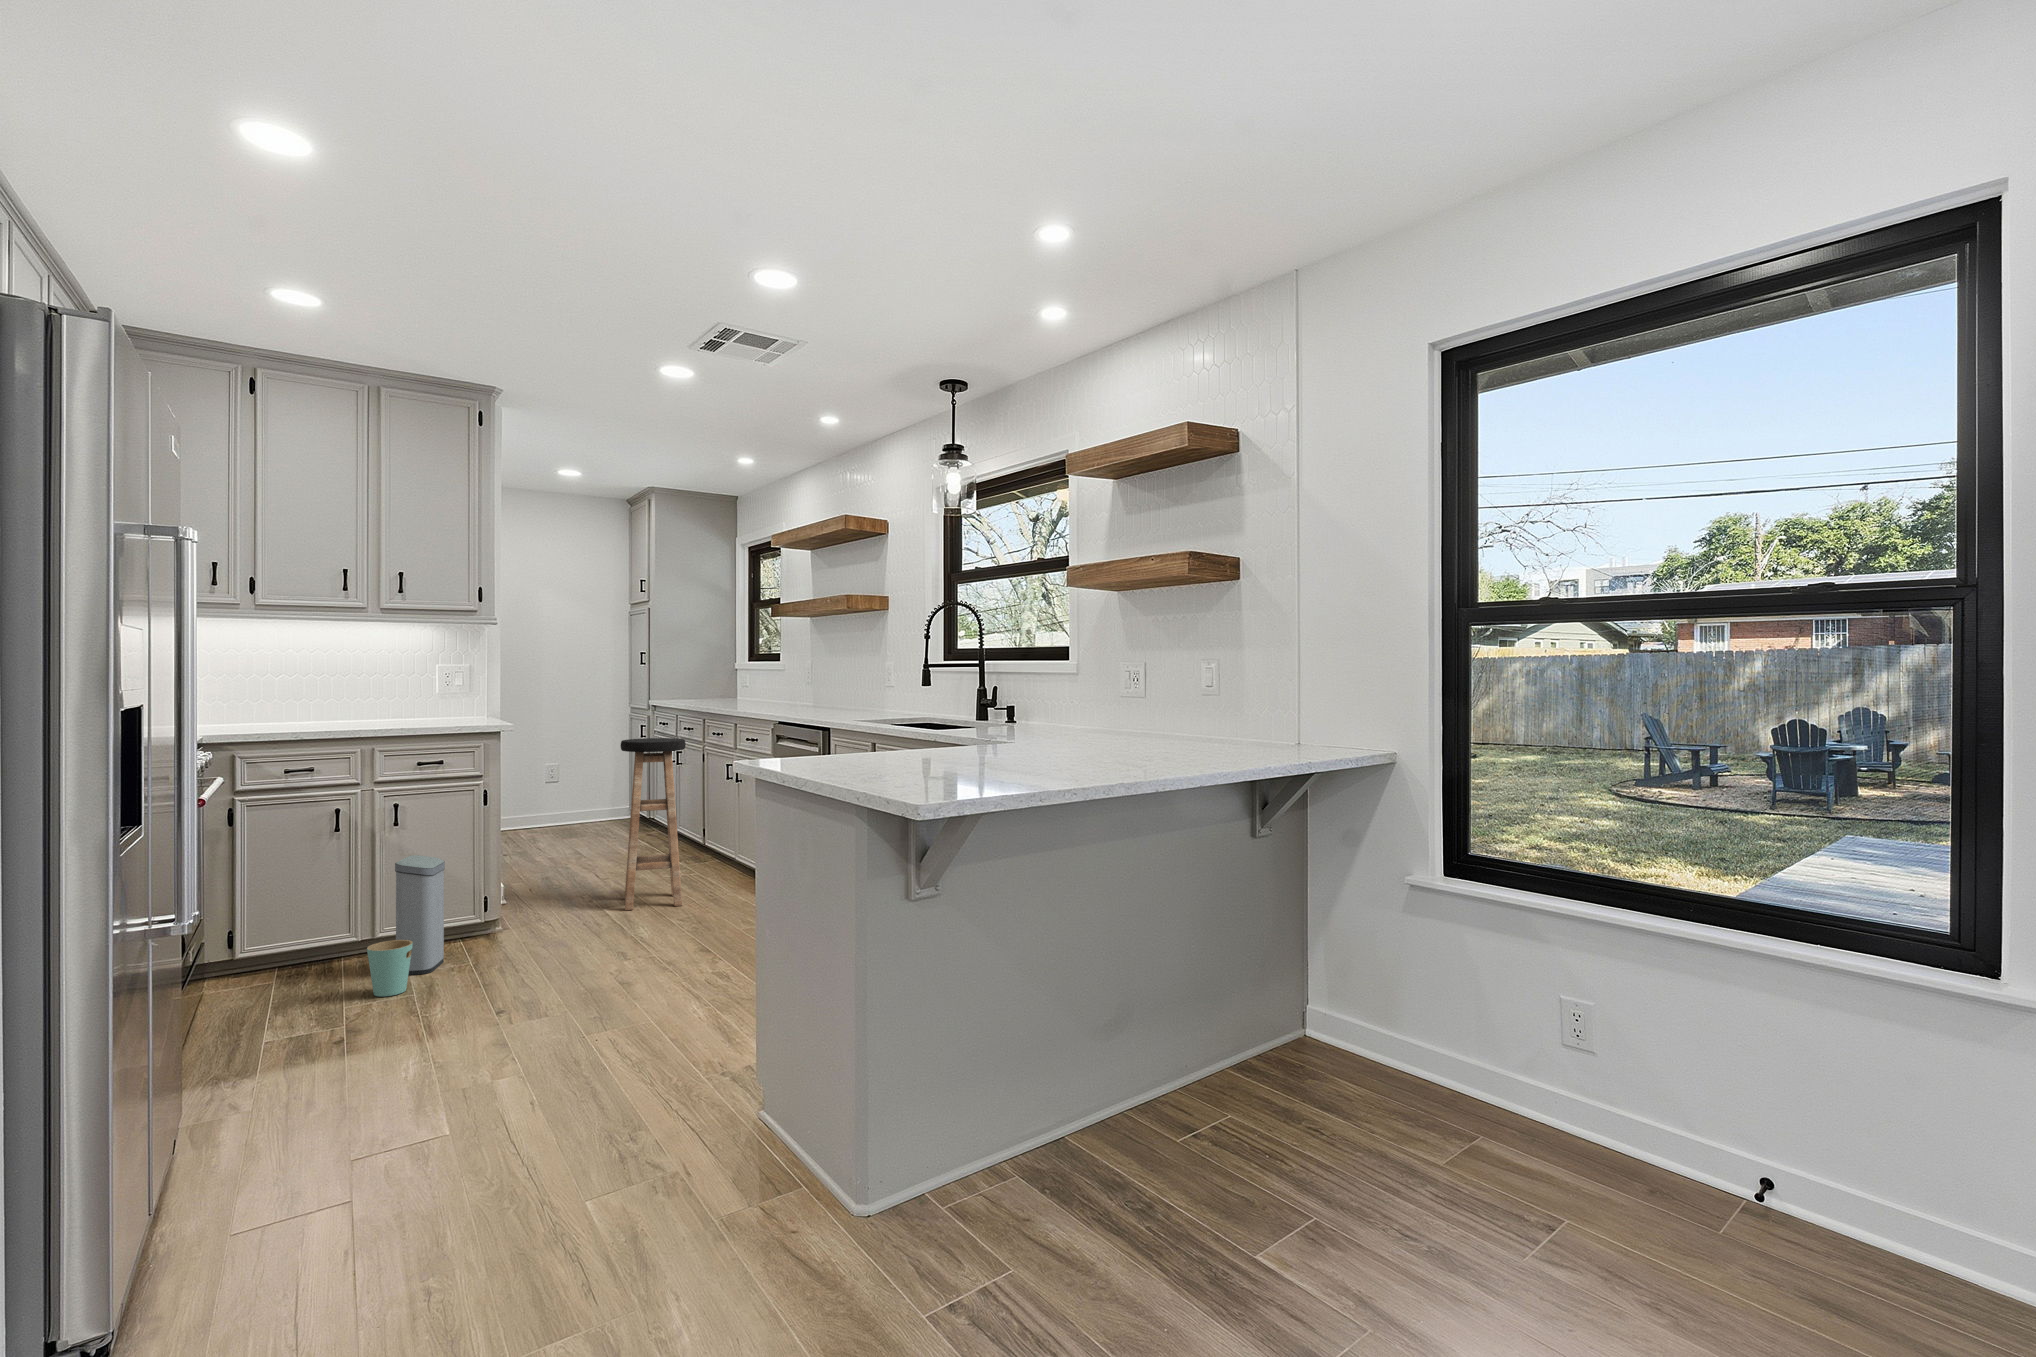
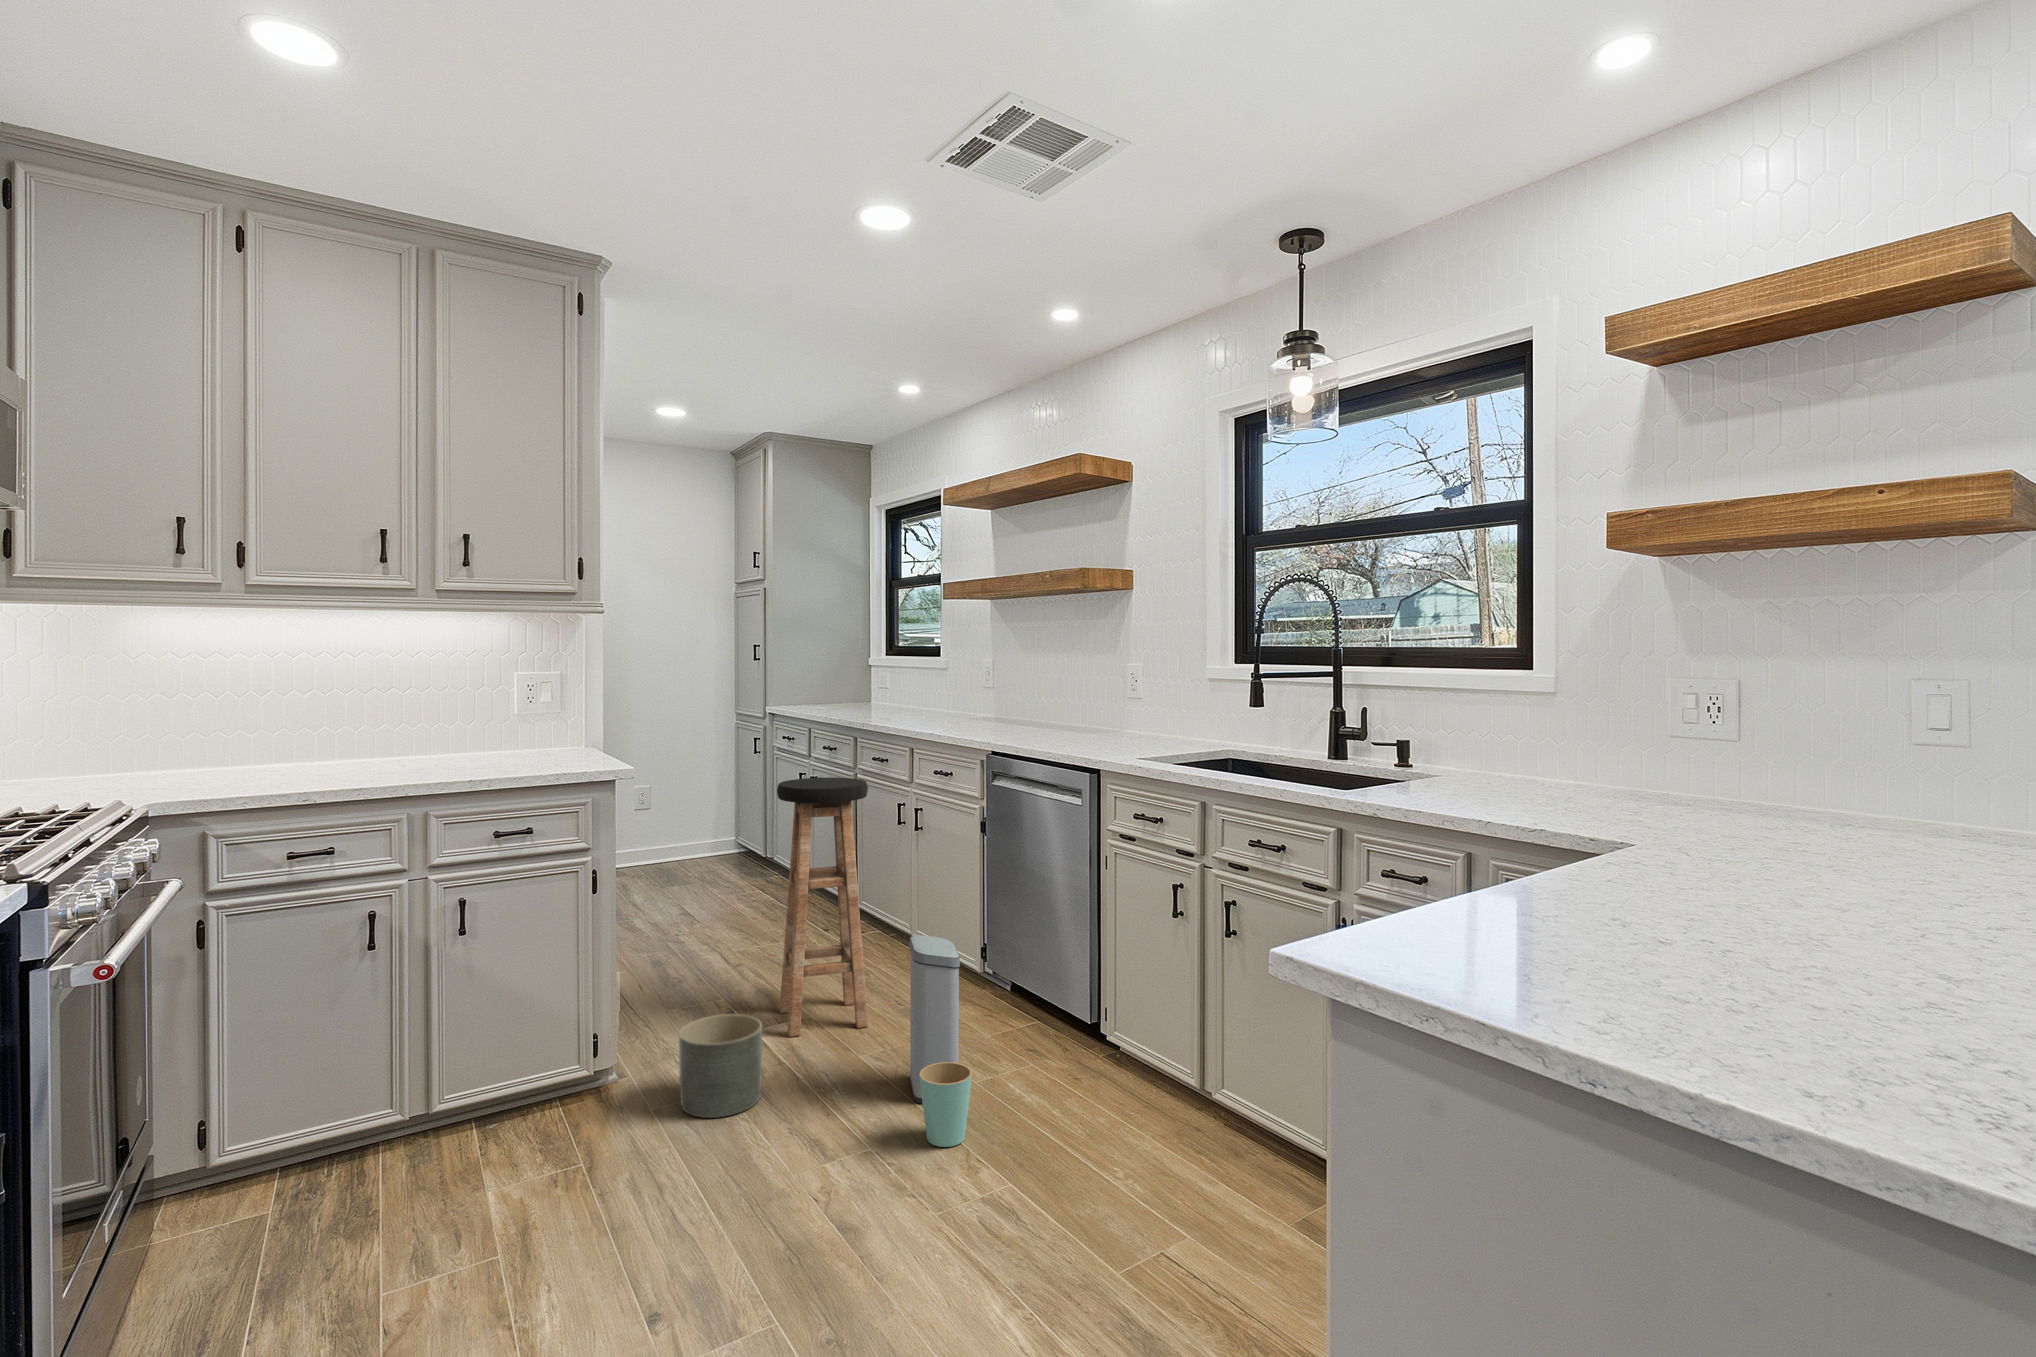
trash can: present [367,855,445,996] -> present [910,935,973,1147]
planter: none [538,885,595,944] -> present [679,1014,762,1118]

